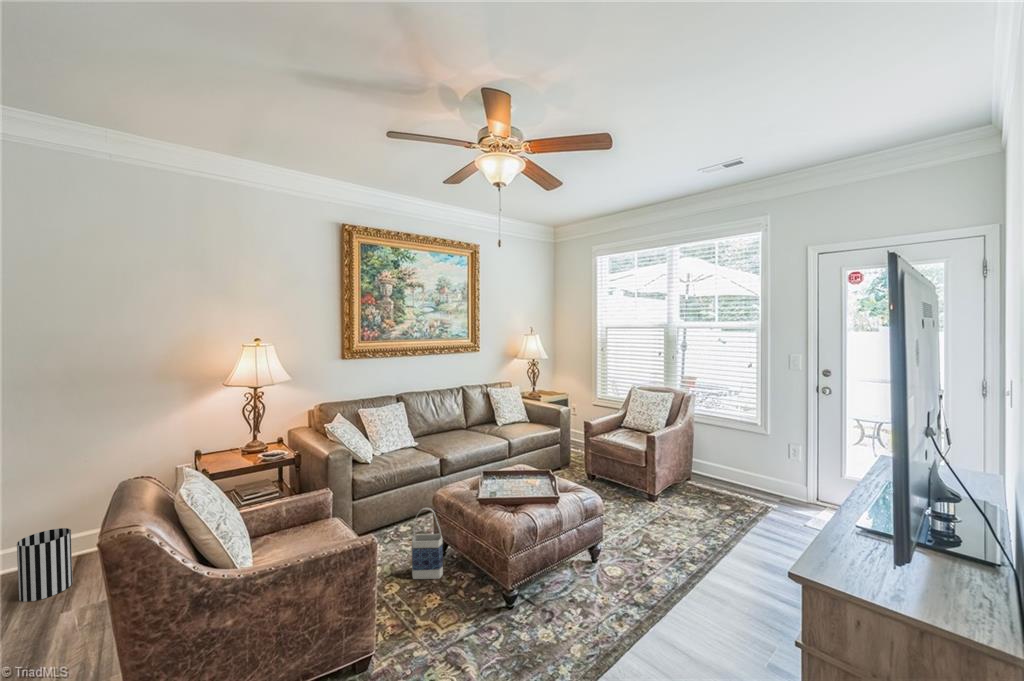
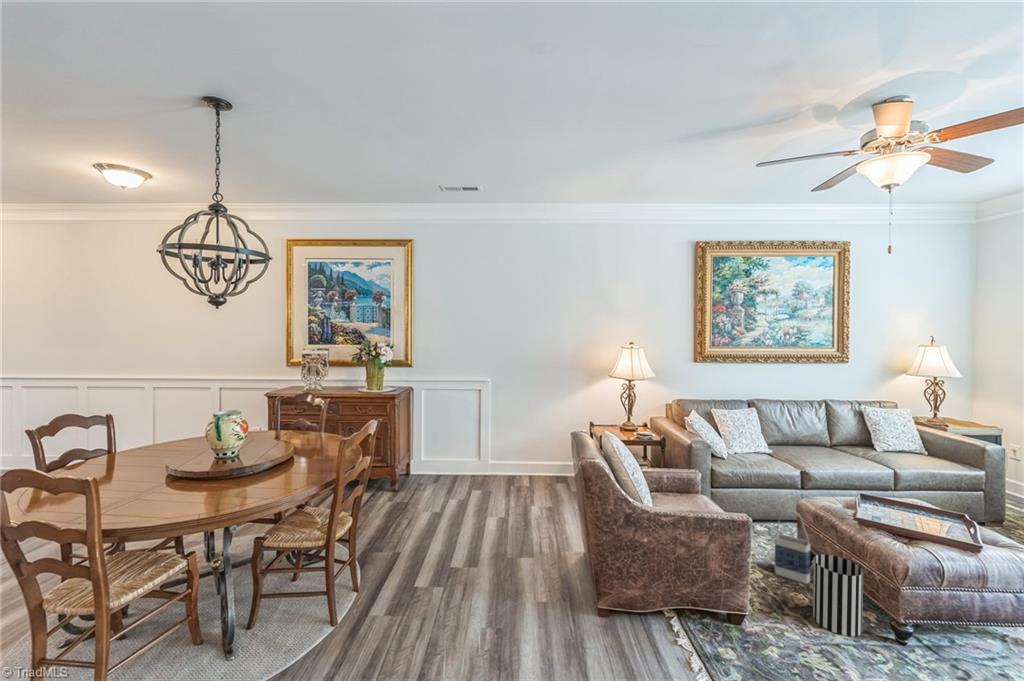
wastebasket: present [17,528,72,602] -> present [813,554,863,637]

